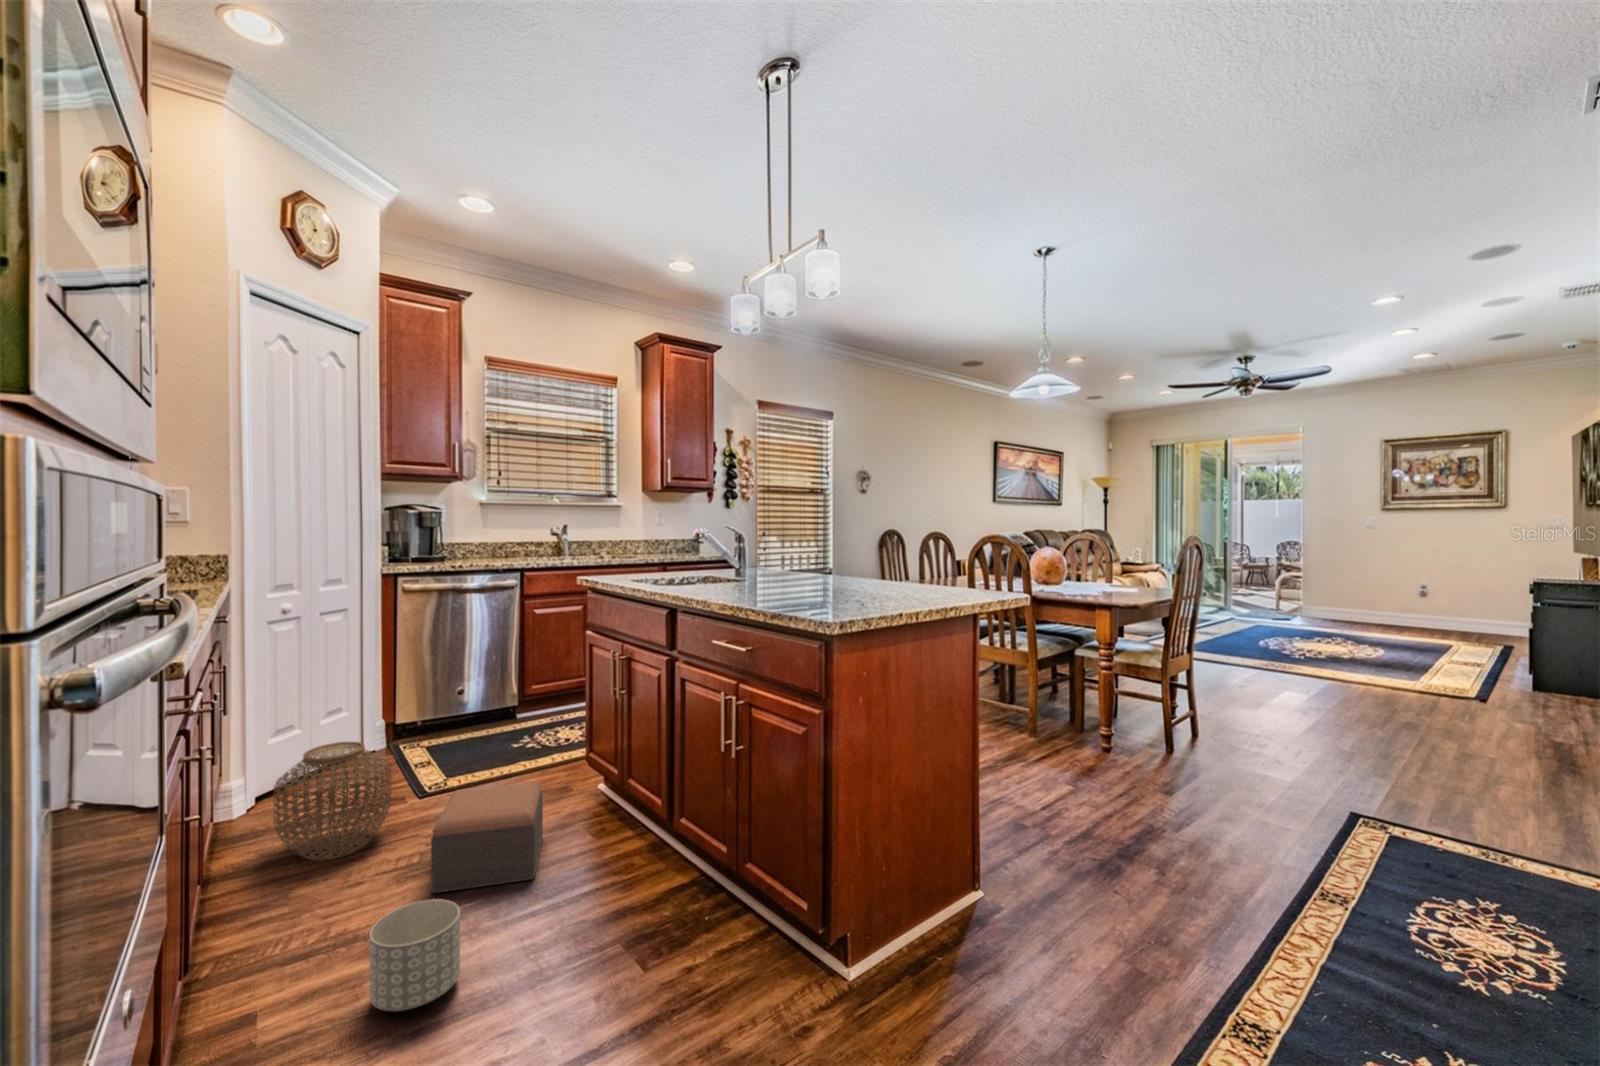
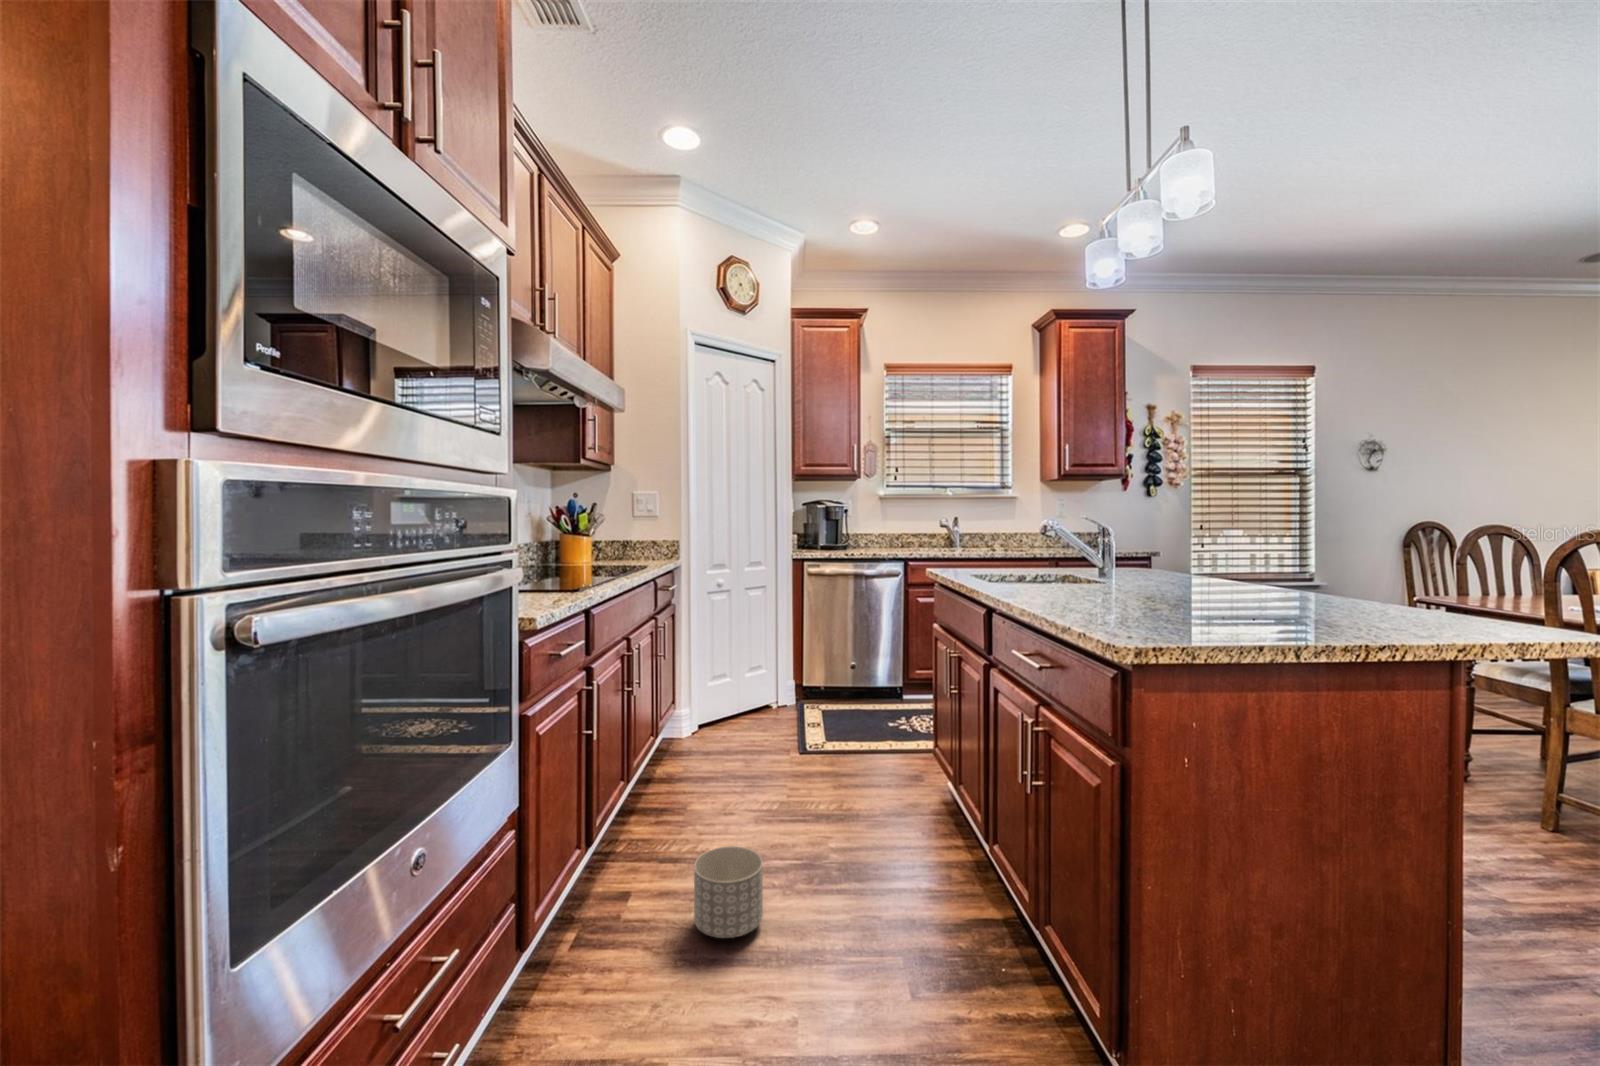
woven basket: present [274,741,391,860] -> none [689,696,768,790]
footstool: present [431,782,543,893] -> none [773,757,878,859]

